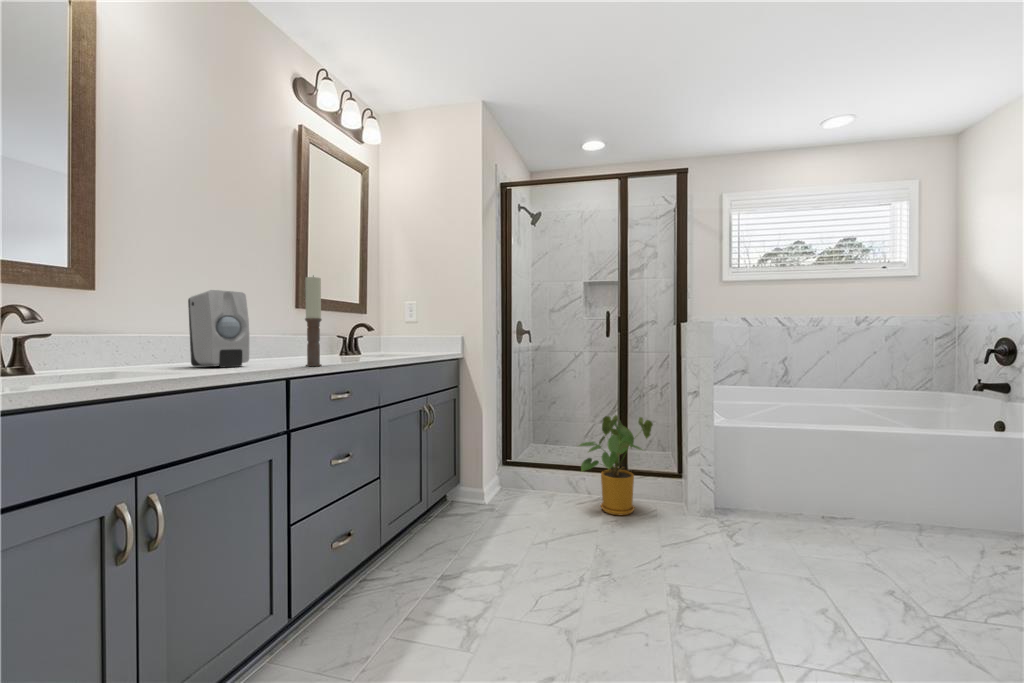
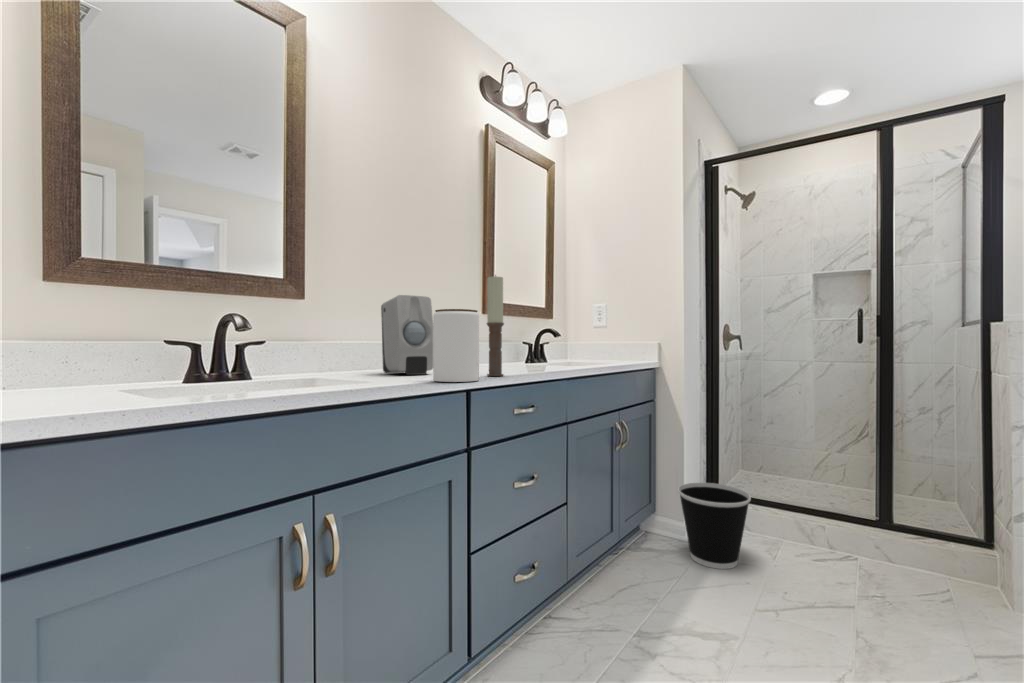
jar: none [253,306,299,371] -> present [433,309,479,382]
house plant: present [579,415,653,515] -> none [816,451,944,596]
wastebasket: none [478,451,532,518] -> present [678,483,751,569]

